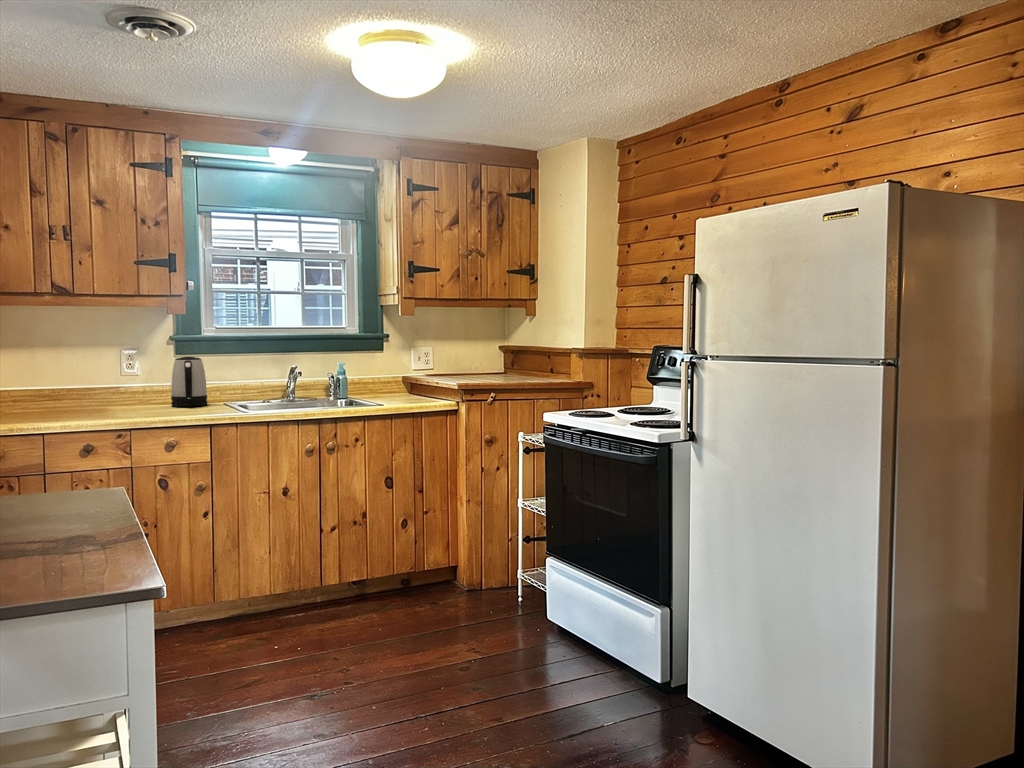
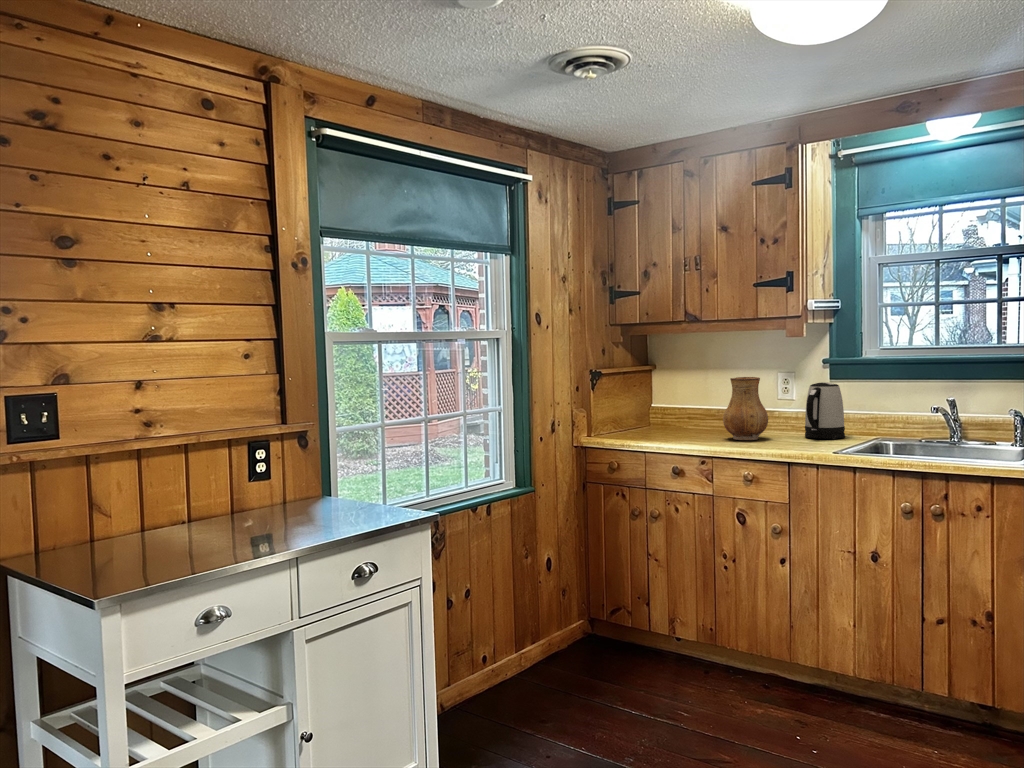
ceramic pitcher: none [102,352,149,413] -> present [723,377,768,440]

